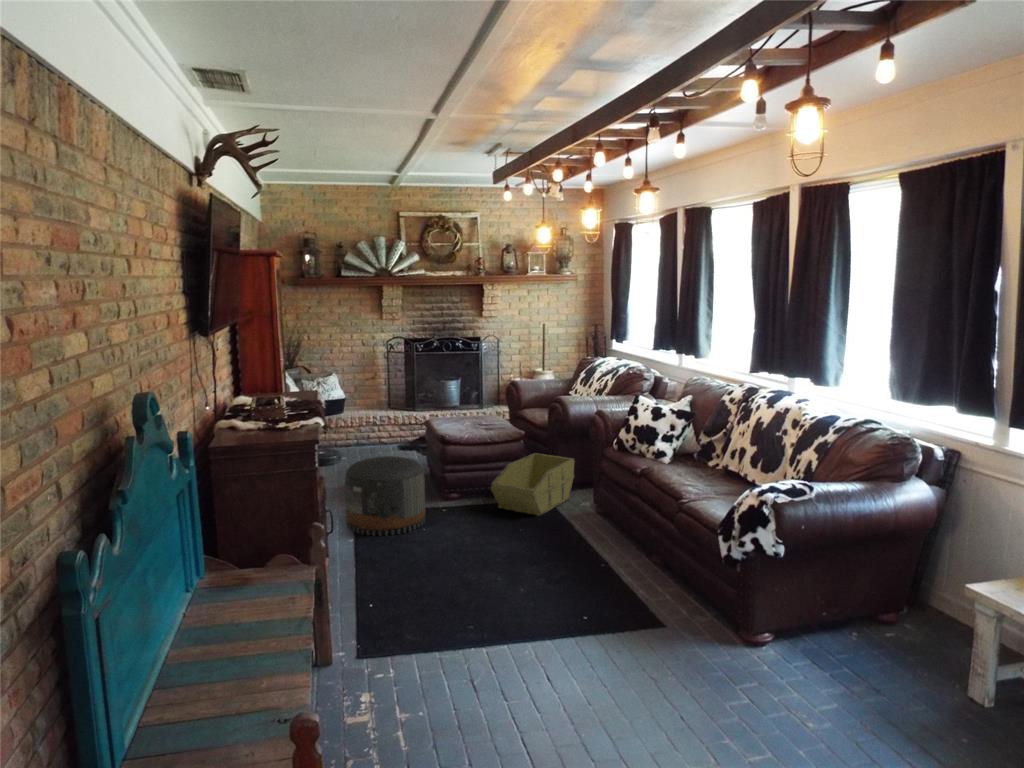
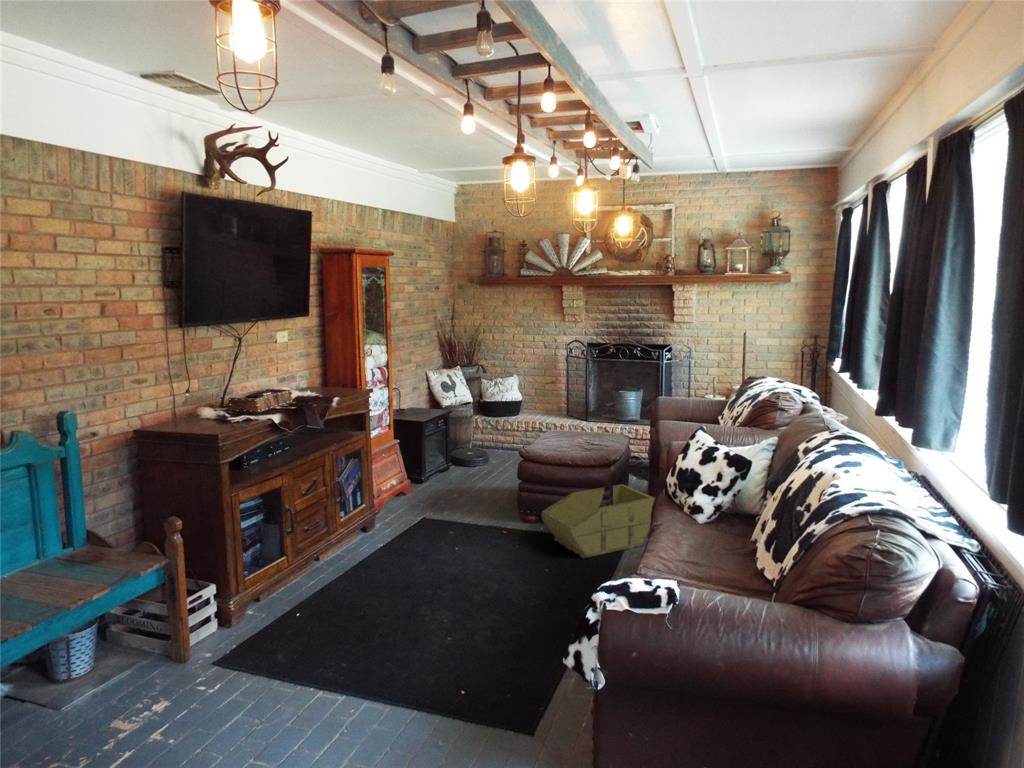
pouf: present [345,456,426,536] -> none [389,465,471,548]

